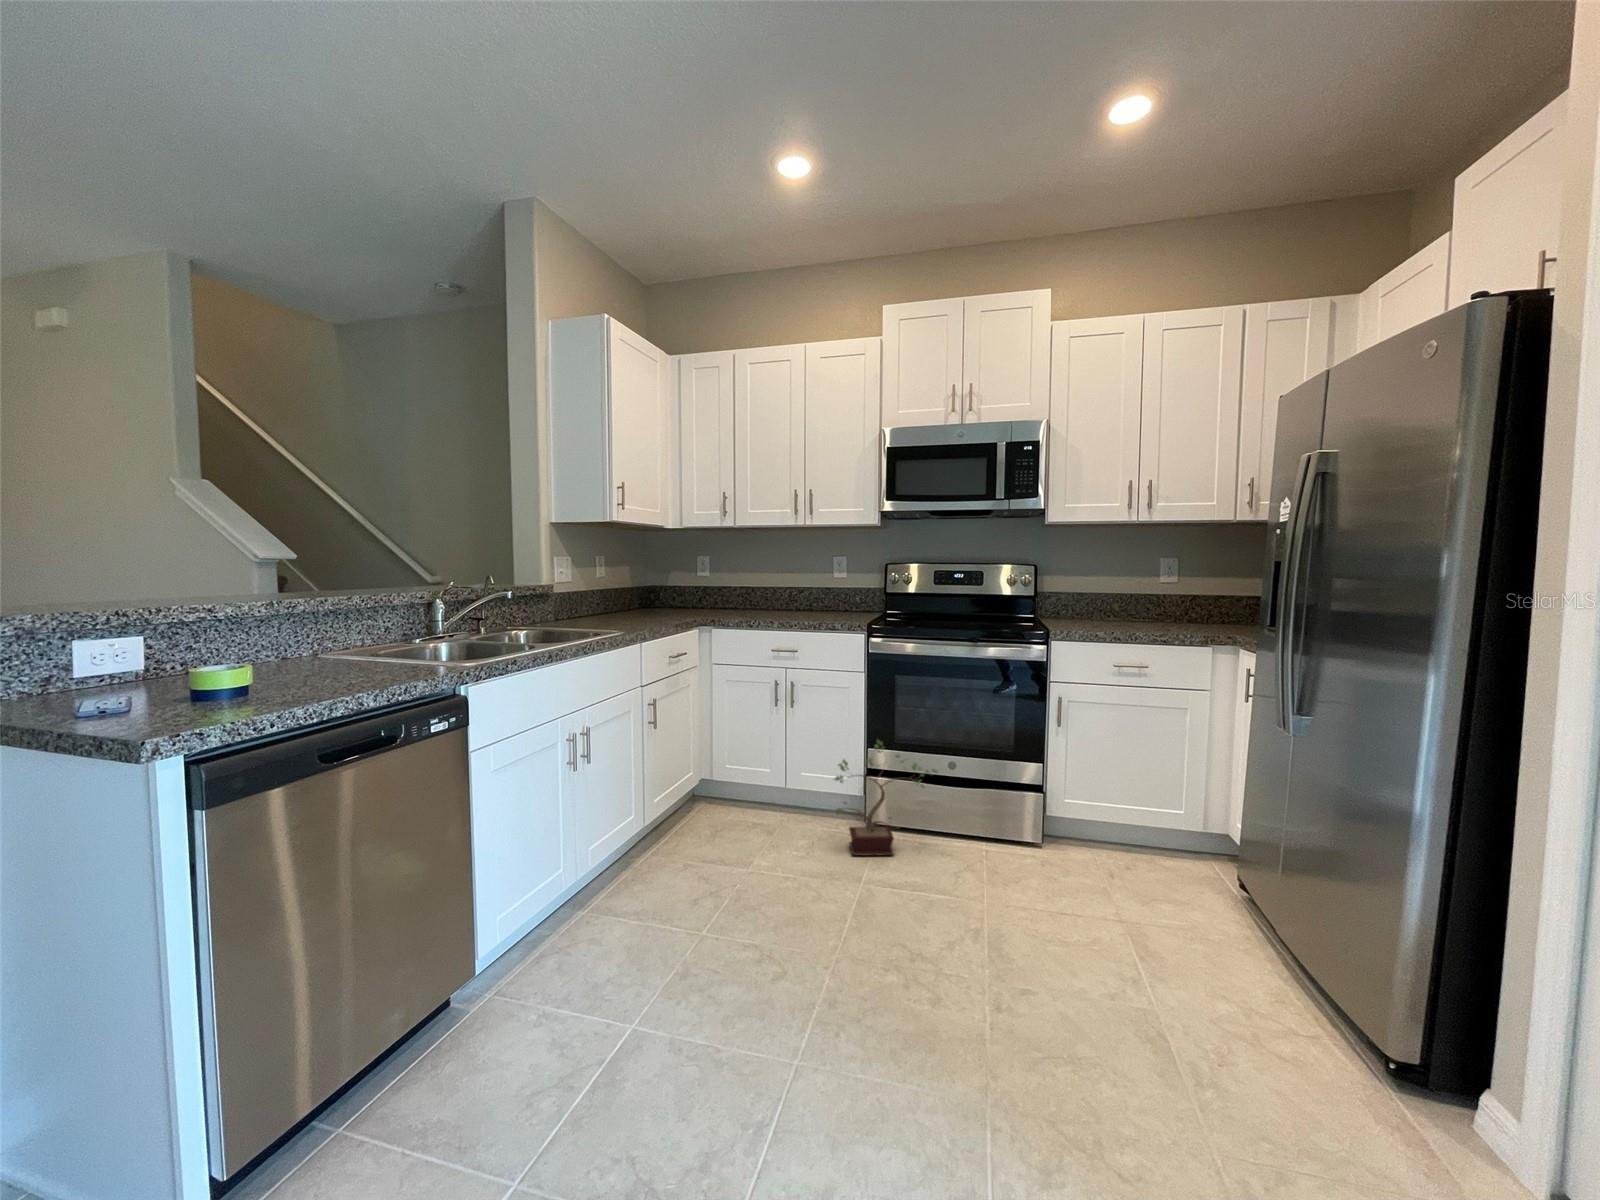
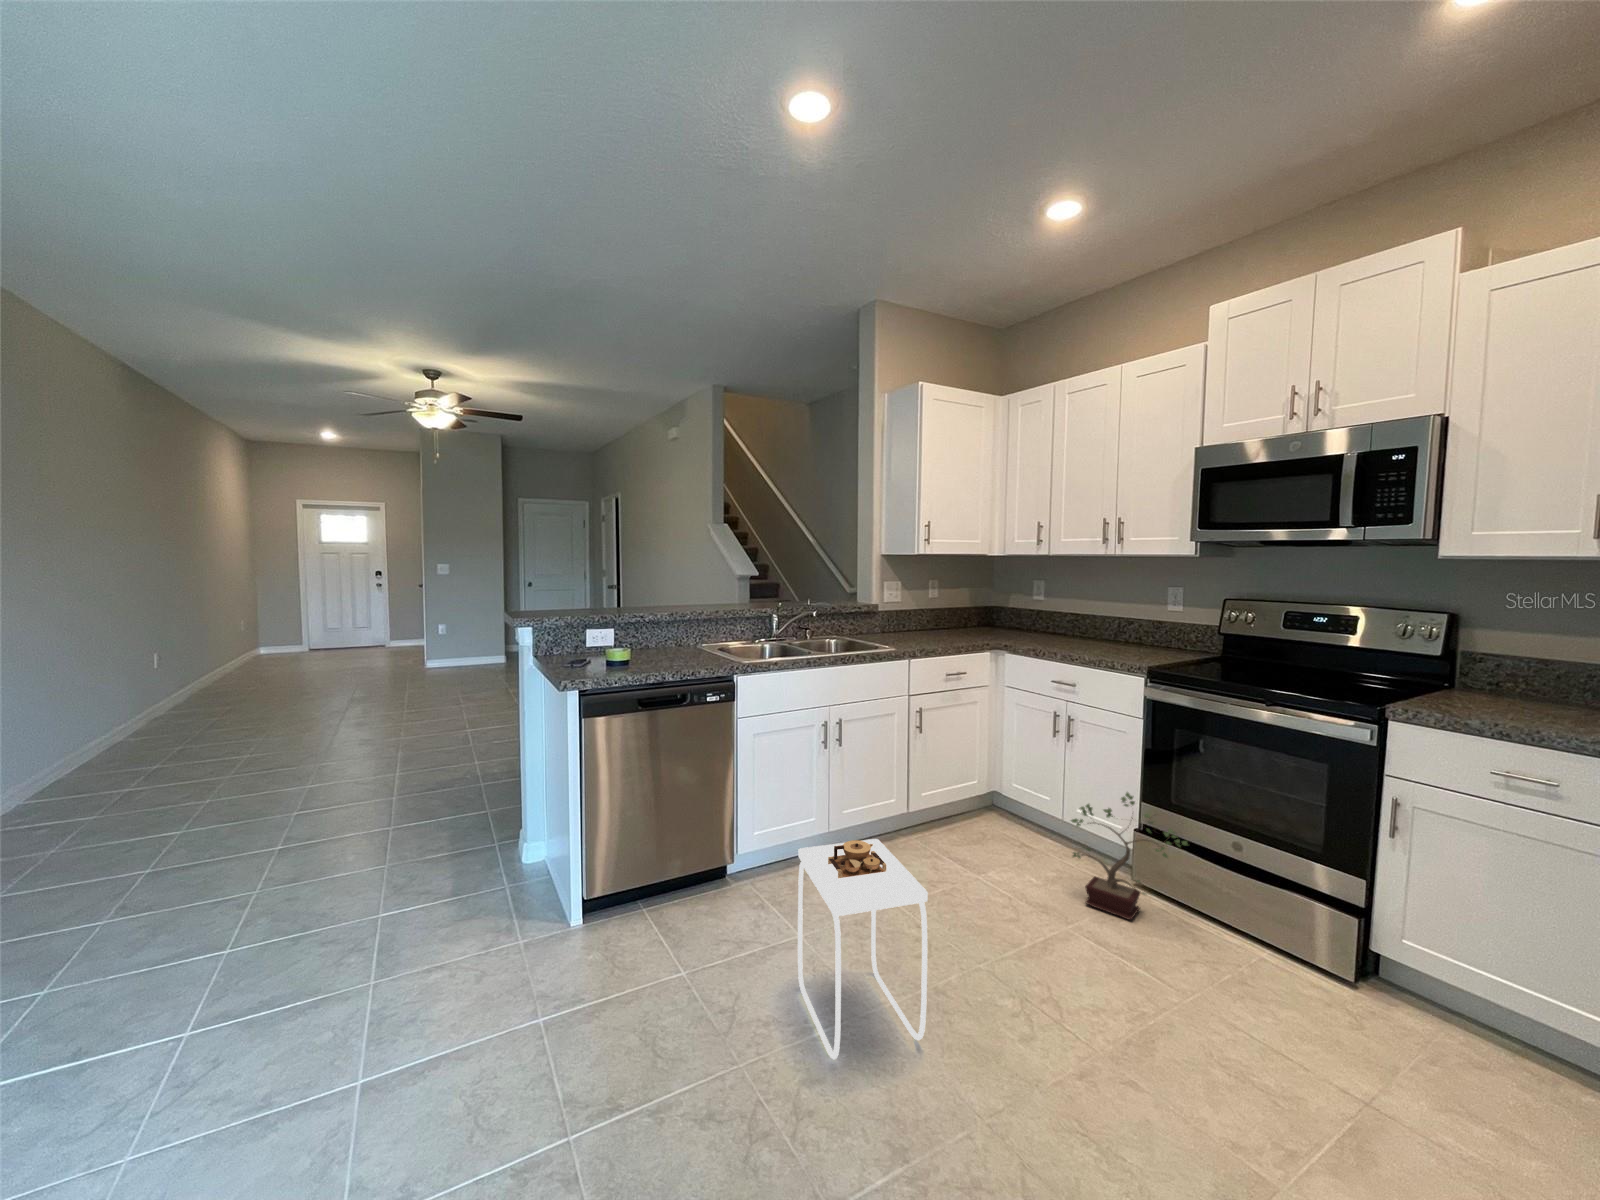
side table: none [685,850,875,1140] -> present [798,839,928,1059]

